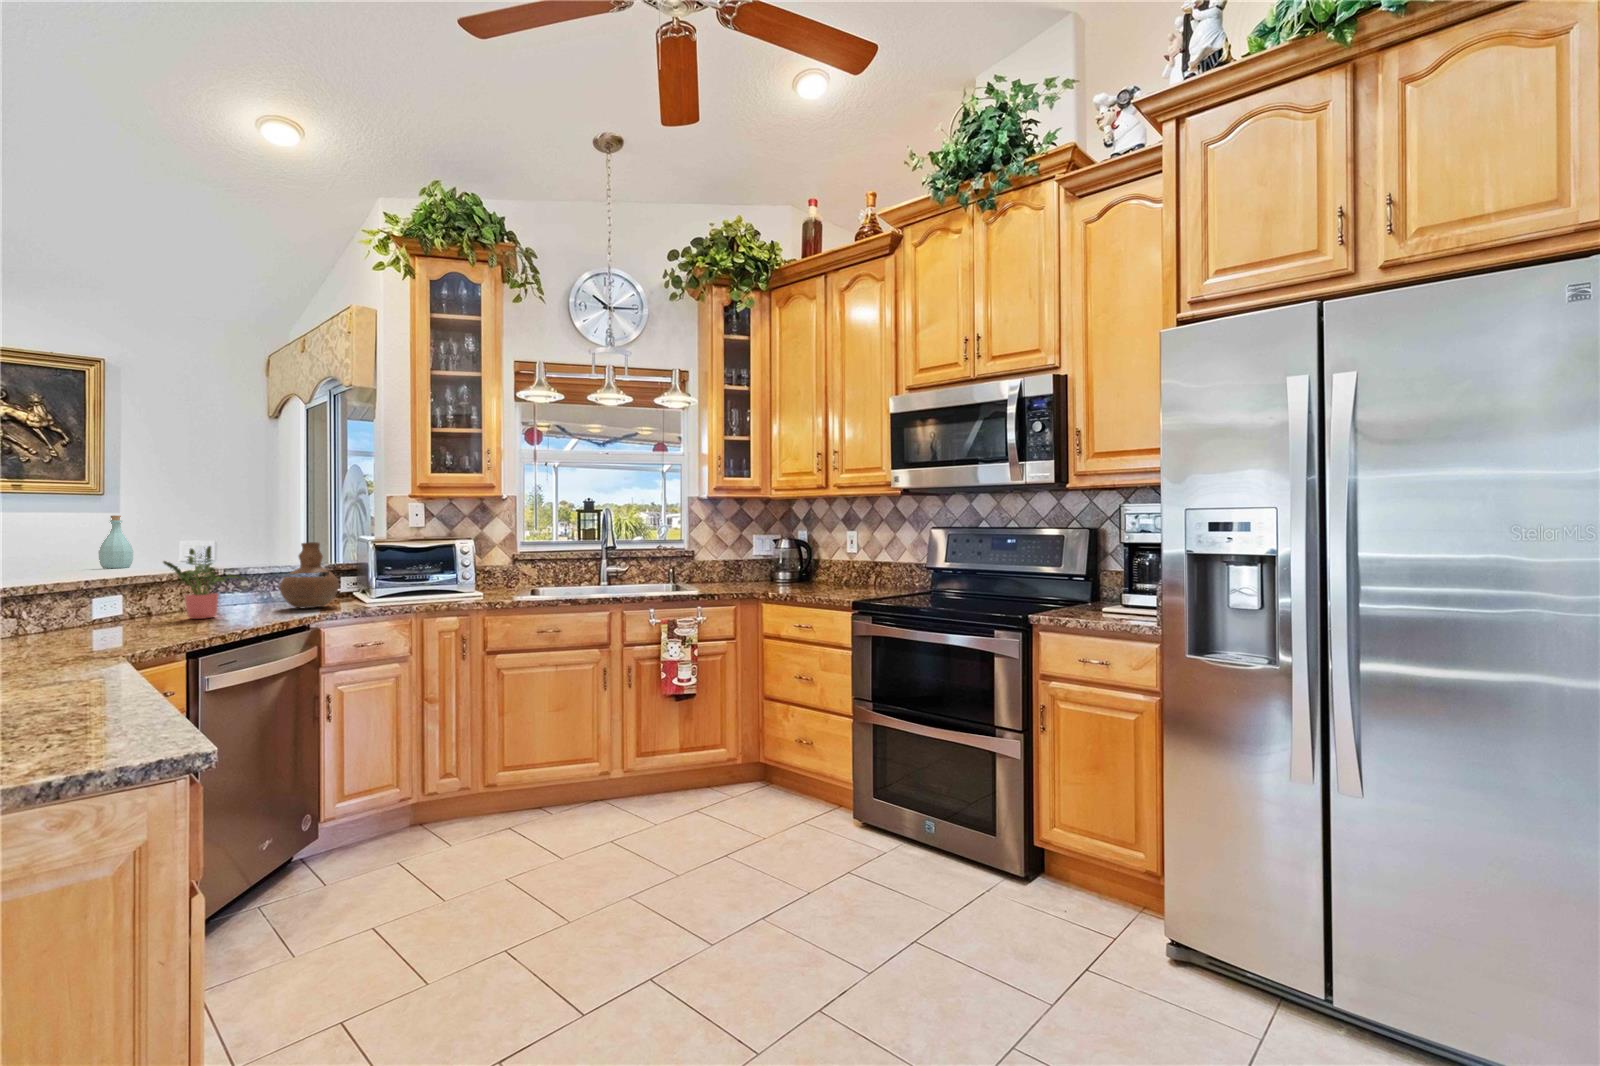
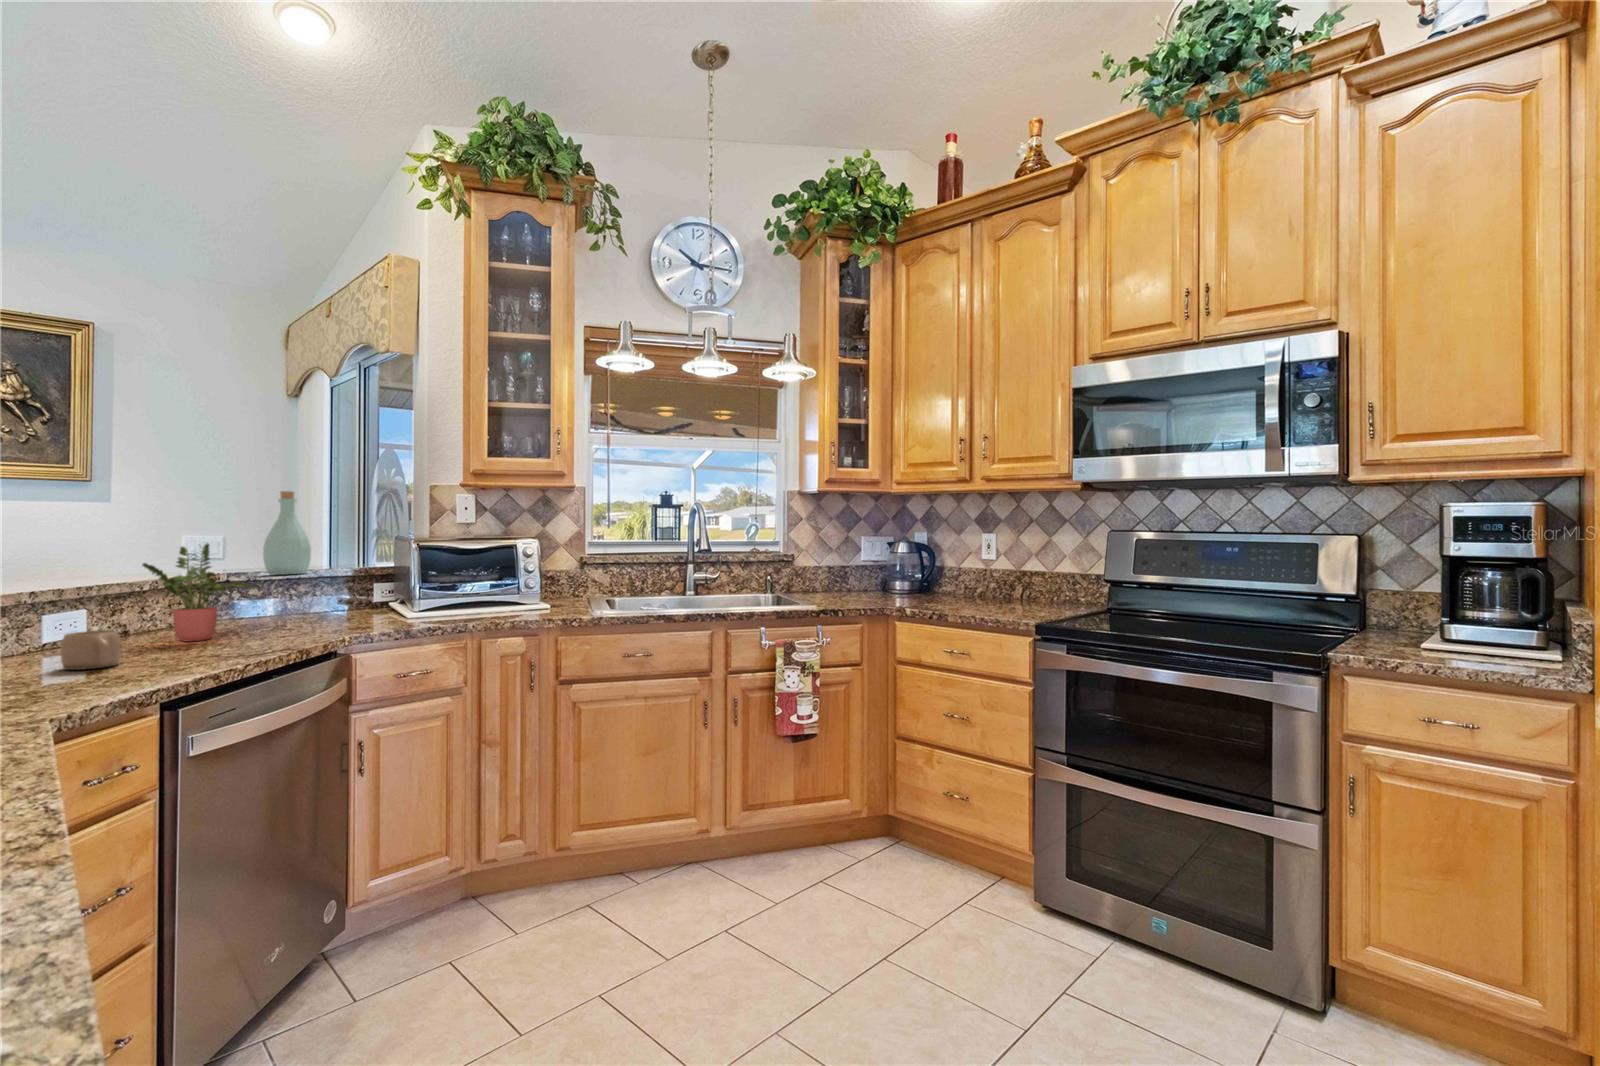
bottle: present [98,515,133,568] -> present [263,491,311,575]
vase: present [280,542,339,608] -> none [299,540,374,626]
mug: none [110,609,152,636] -> present [60,630,121,670]

